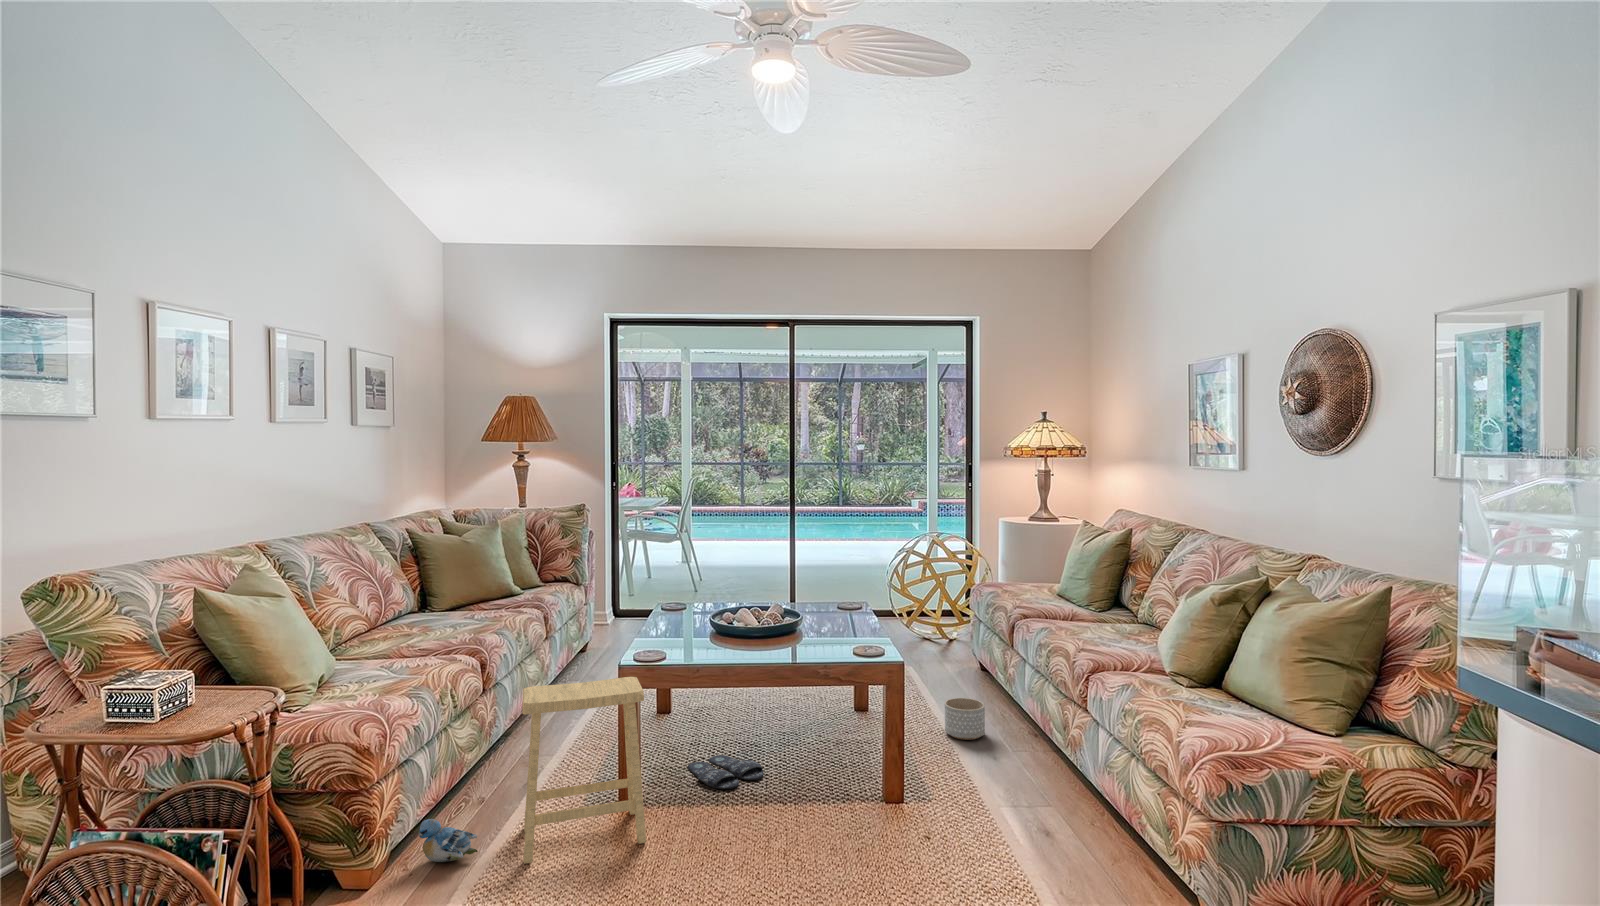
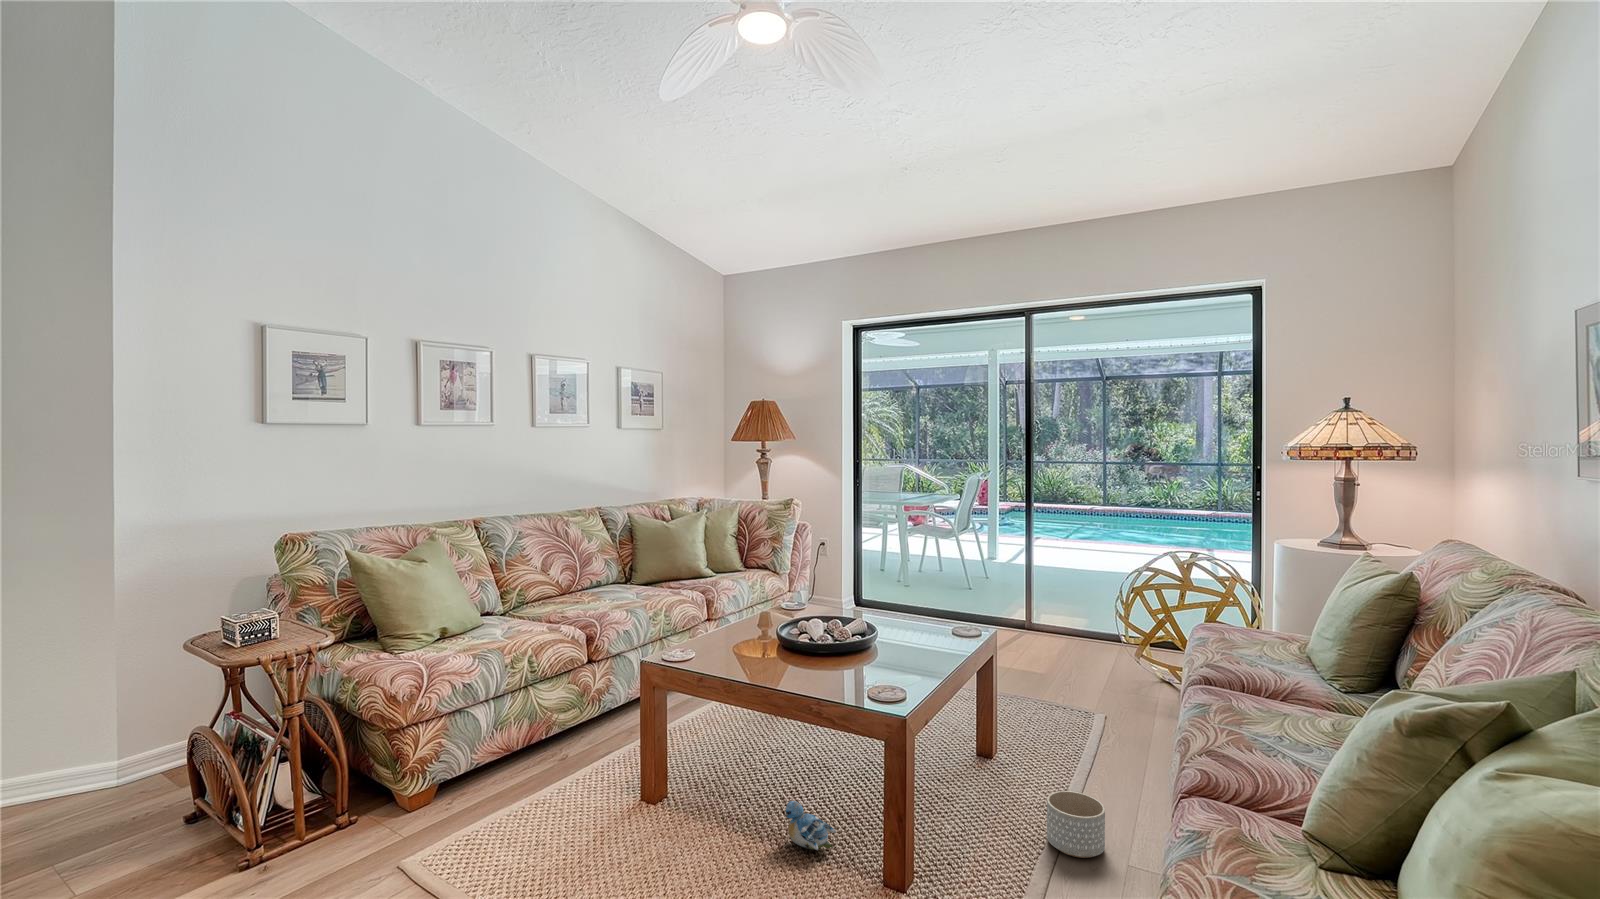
footstool: present [522,677,646,864] -> none [500,669,636,850]
slippers: present [688,755,763,789] -> none [716,779,788,821]
plush toy: present [418,819,478,862] -> present [785,801,836,850]

